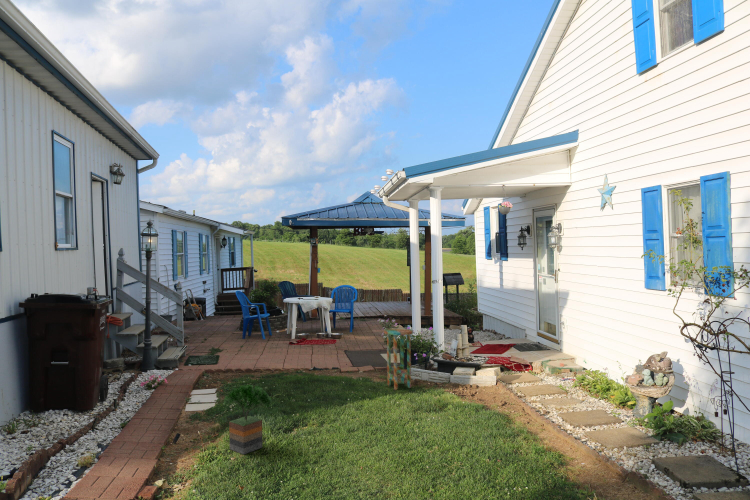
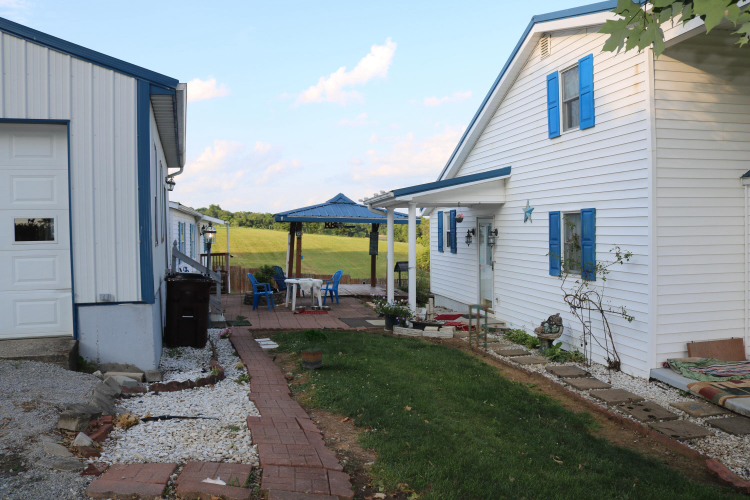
side table: present [384,328,413,390] -> present [468,304,489,347]

